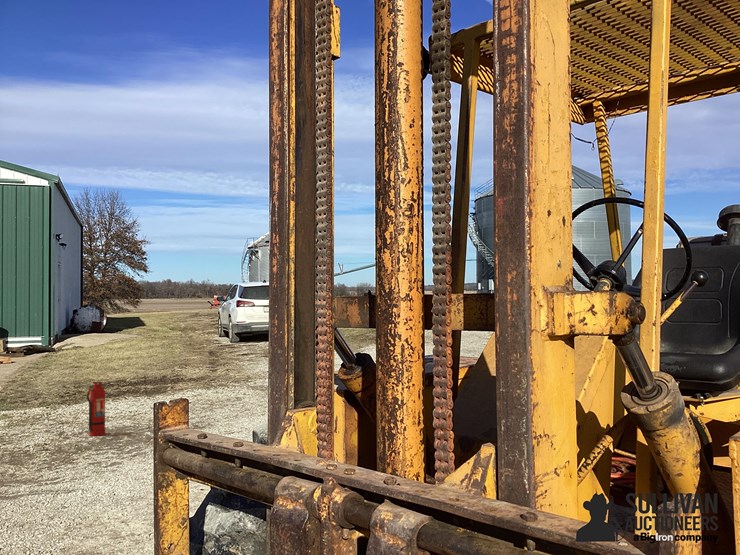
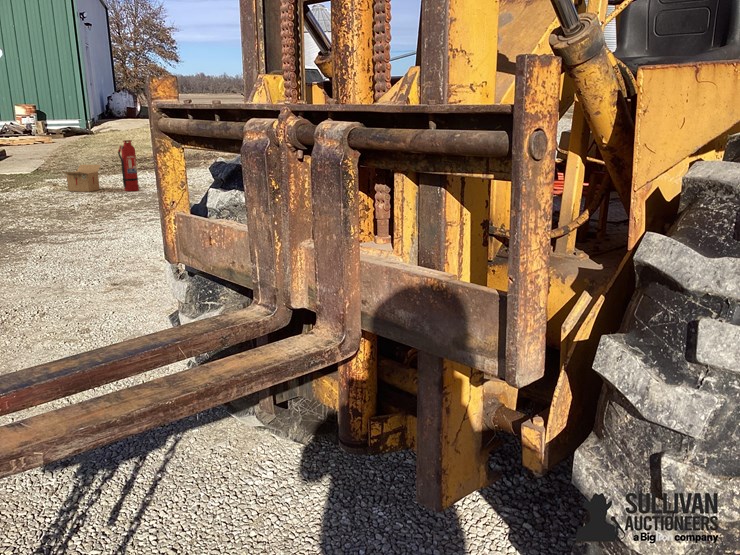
cardboard box: none [22,406,66,437] -> present [63,165,100,192]

